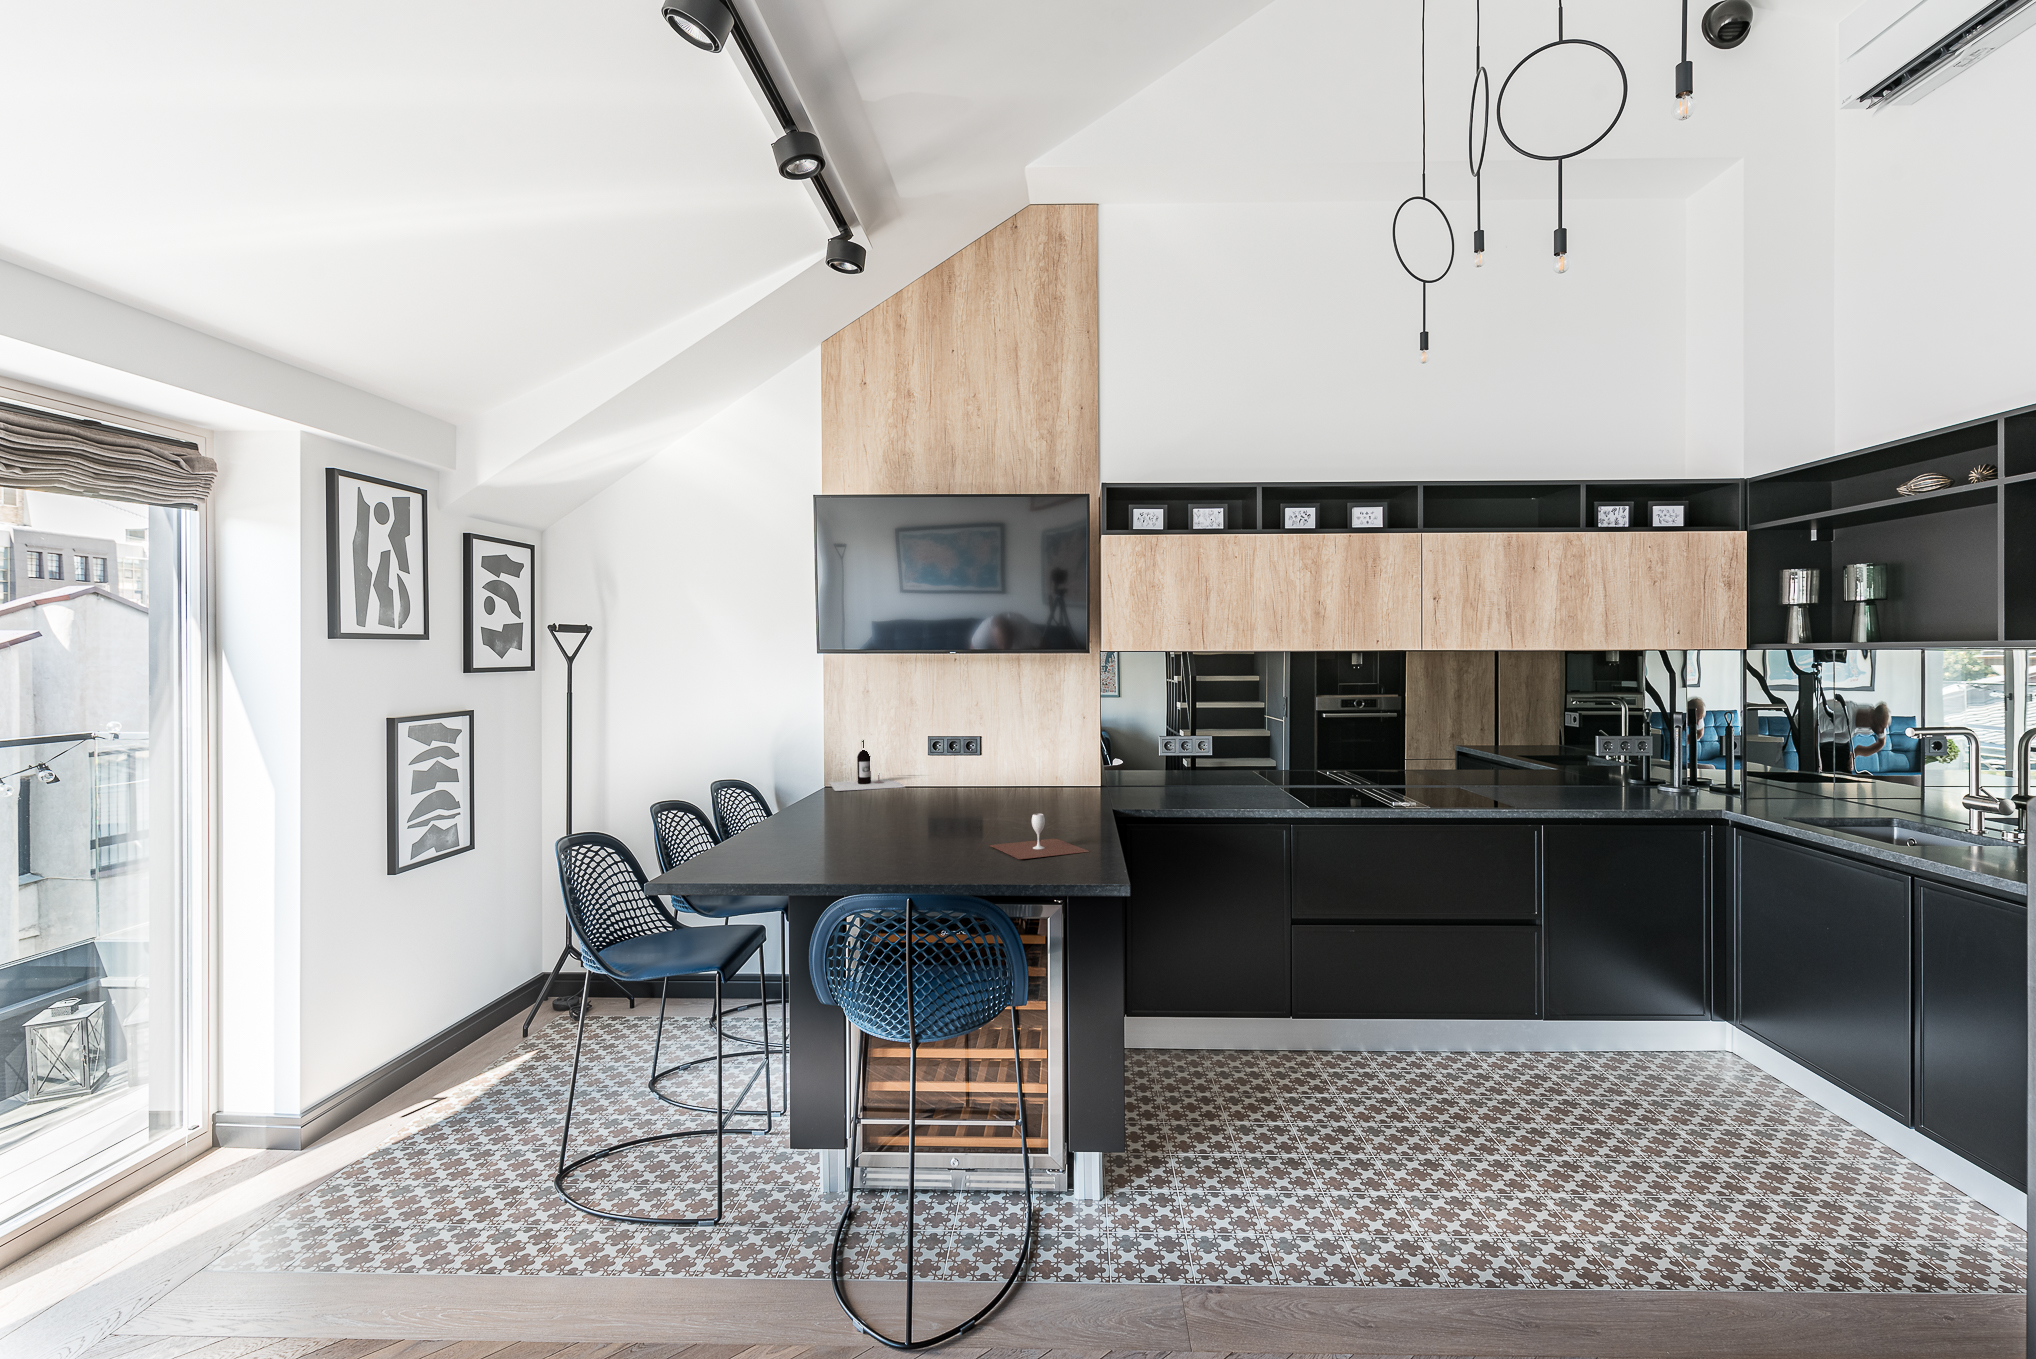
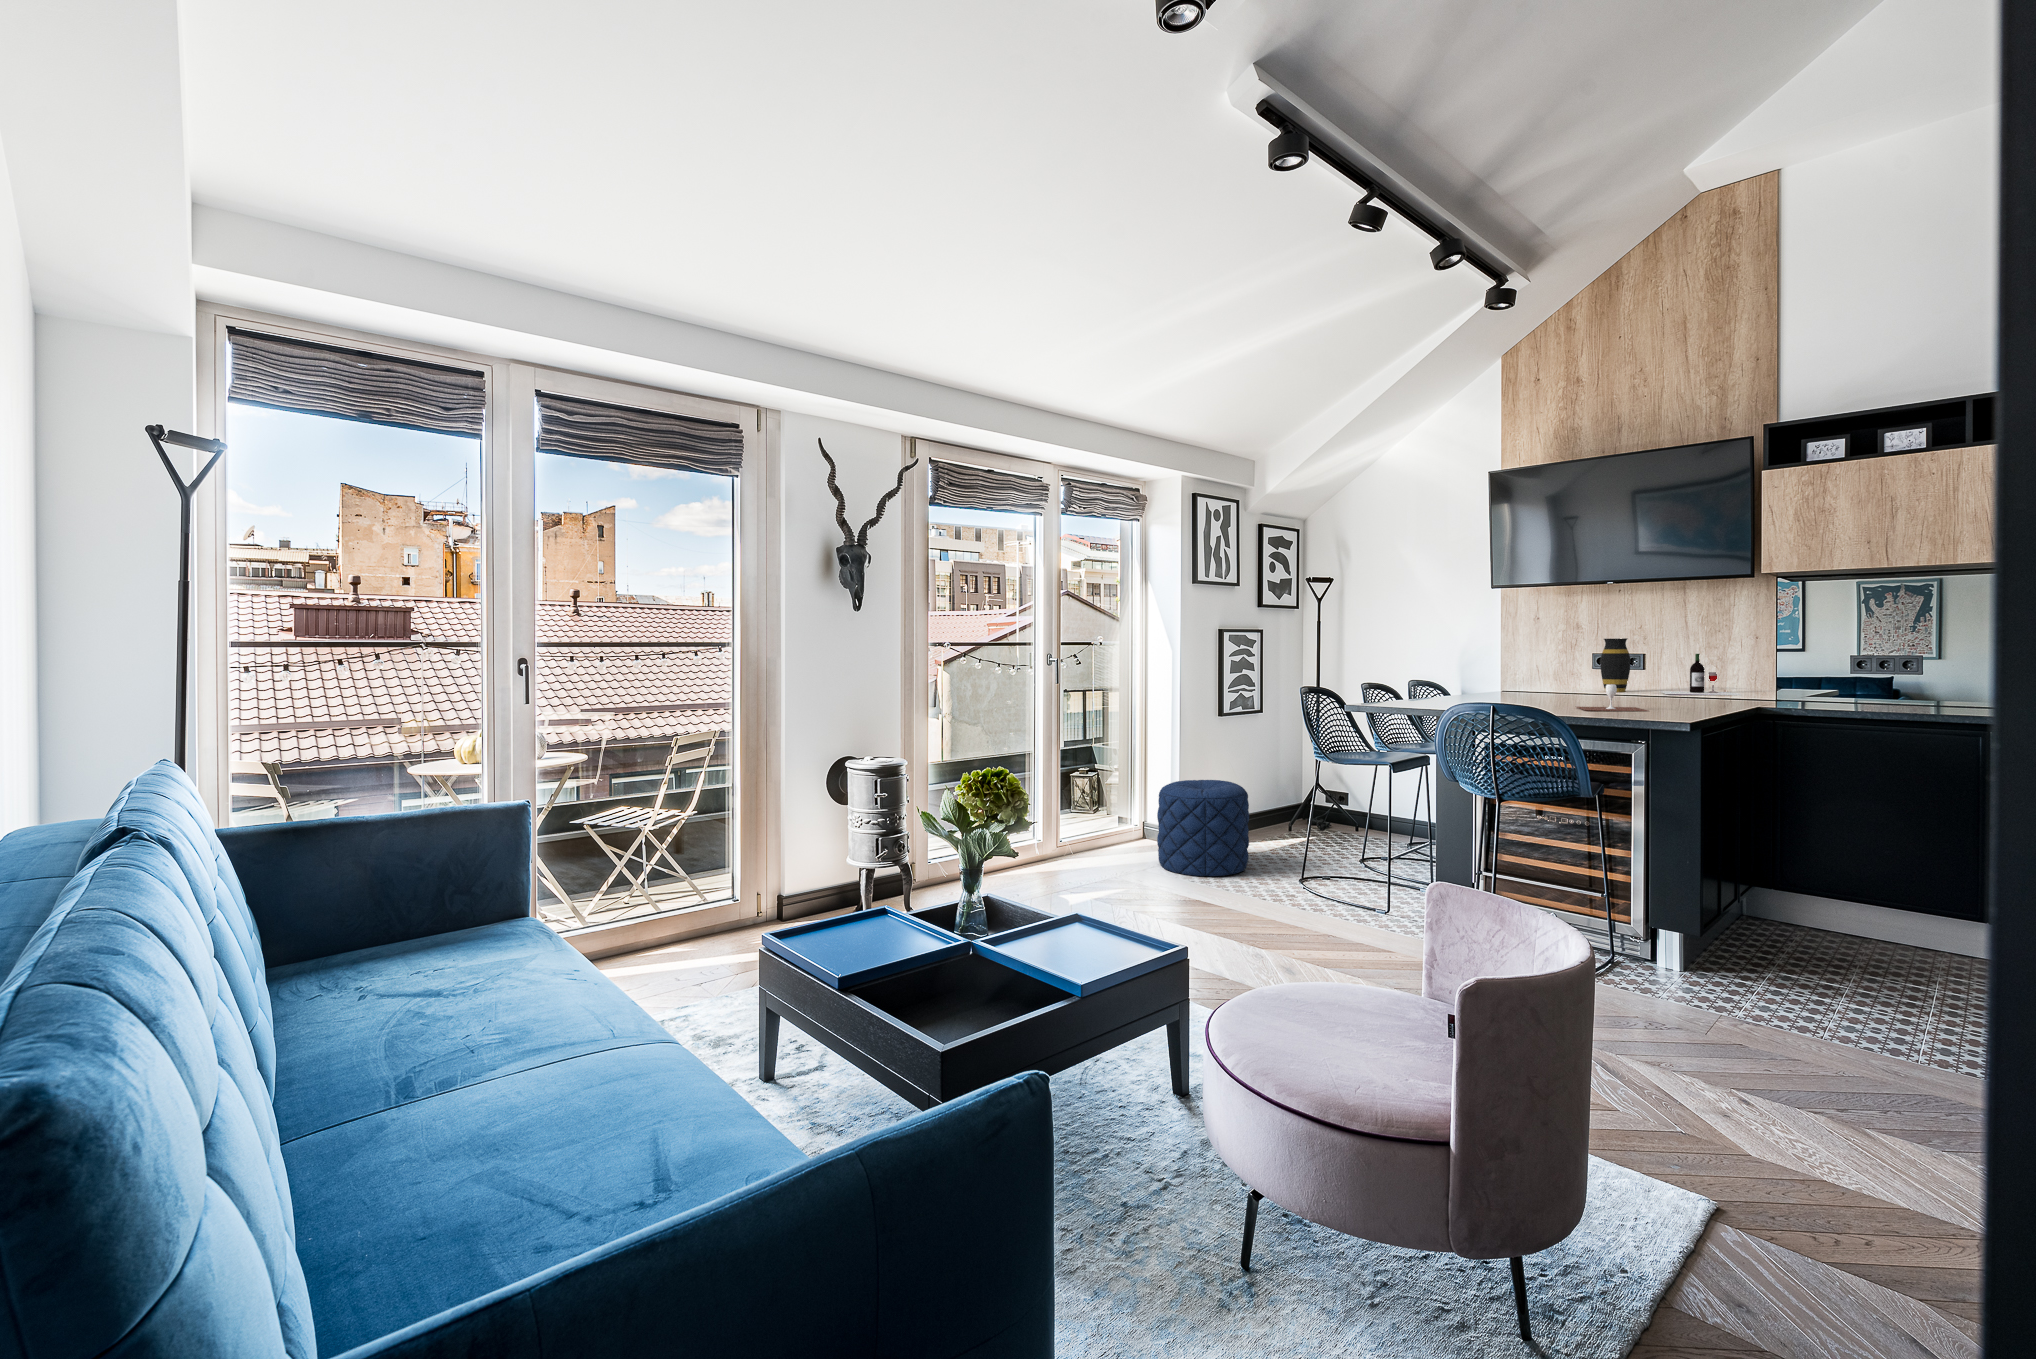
vase: none [950,720,981,788] -> present [1600,638,1631,692]
wine bottle: present [829,740,905,791] -> present [1660,654,1740,695]
pouf: none [247,1015,462,1249] -> present [1157,780,1249,876]

